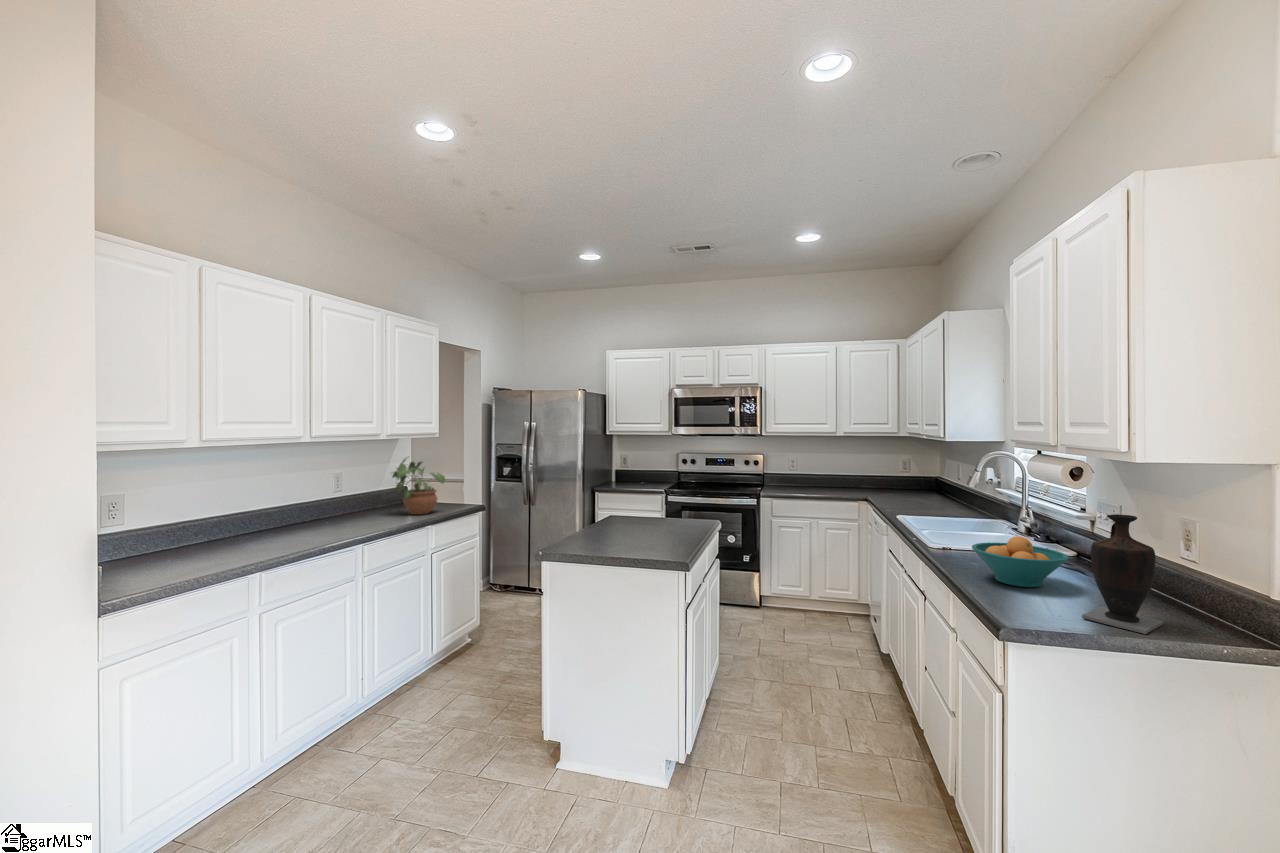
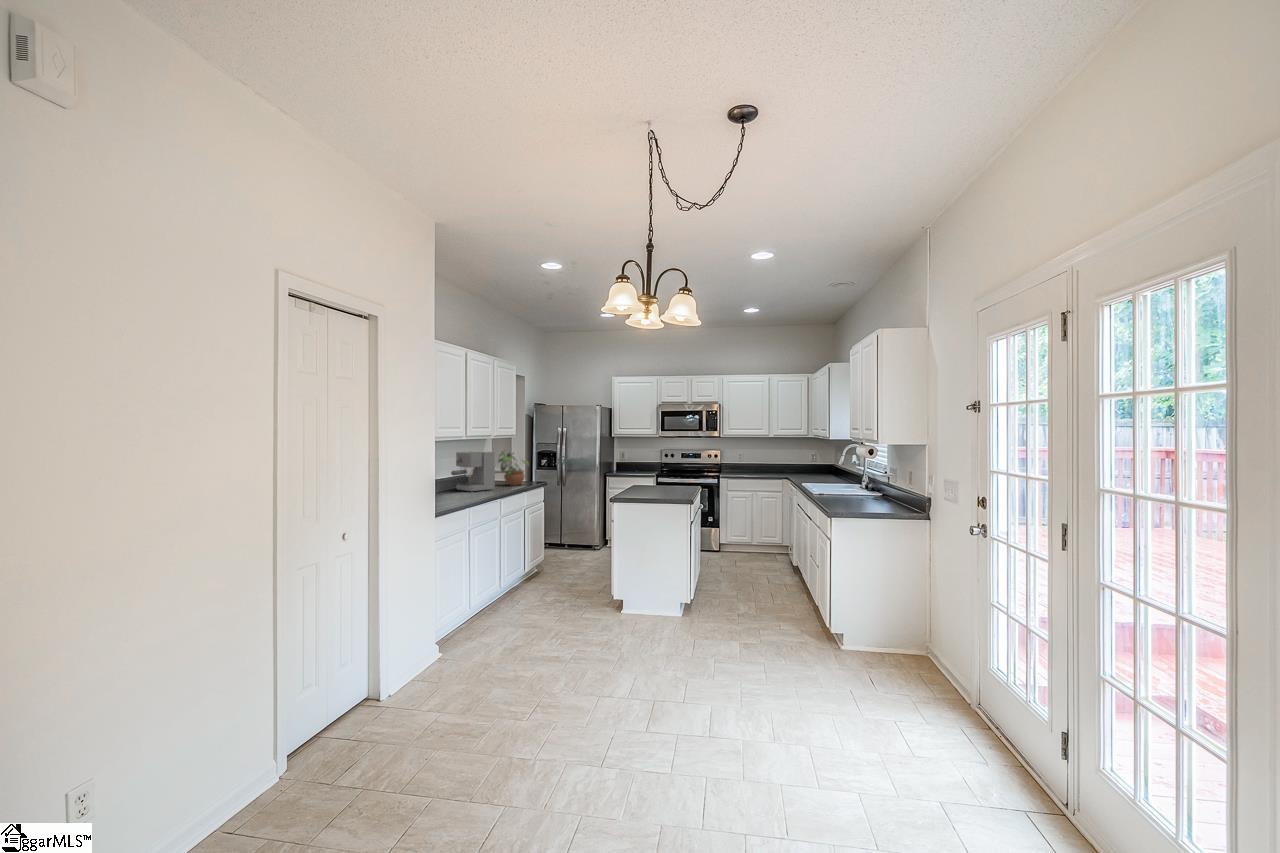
coffee maker: none [285,460,369,530] -> present [451,451,495,492]
vase: present [1082,514,1163,634] -> none [865,467,895,513]
fruit bowl: present [972,536,1069,587] -> none [829,482,869,504]

